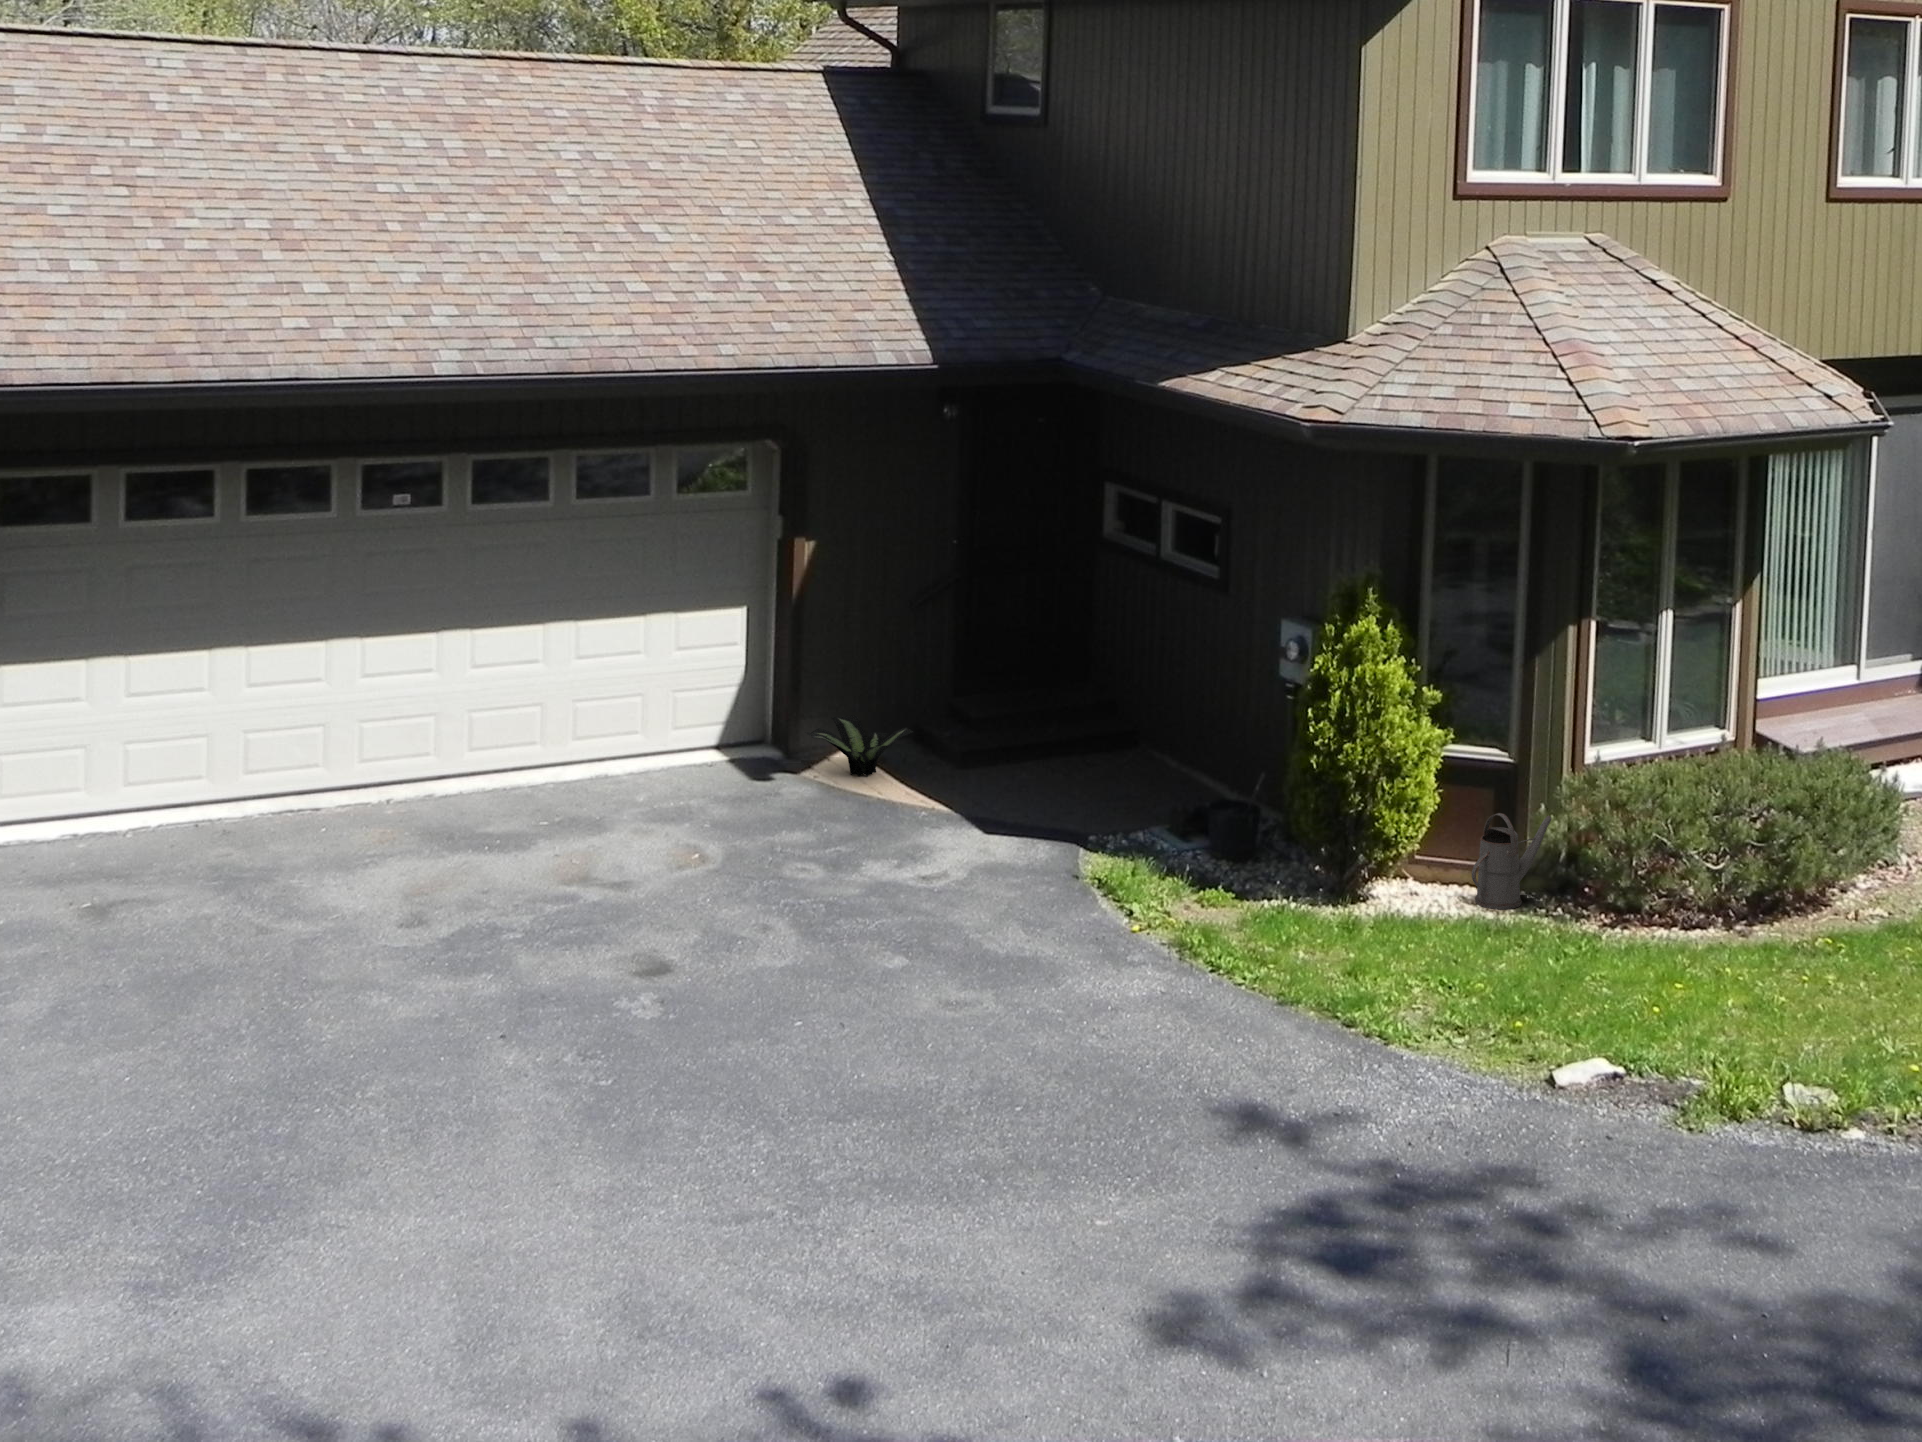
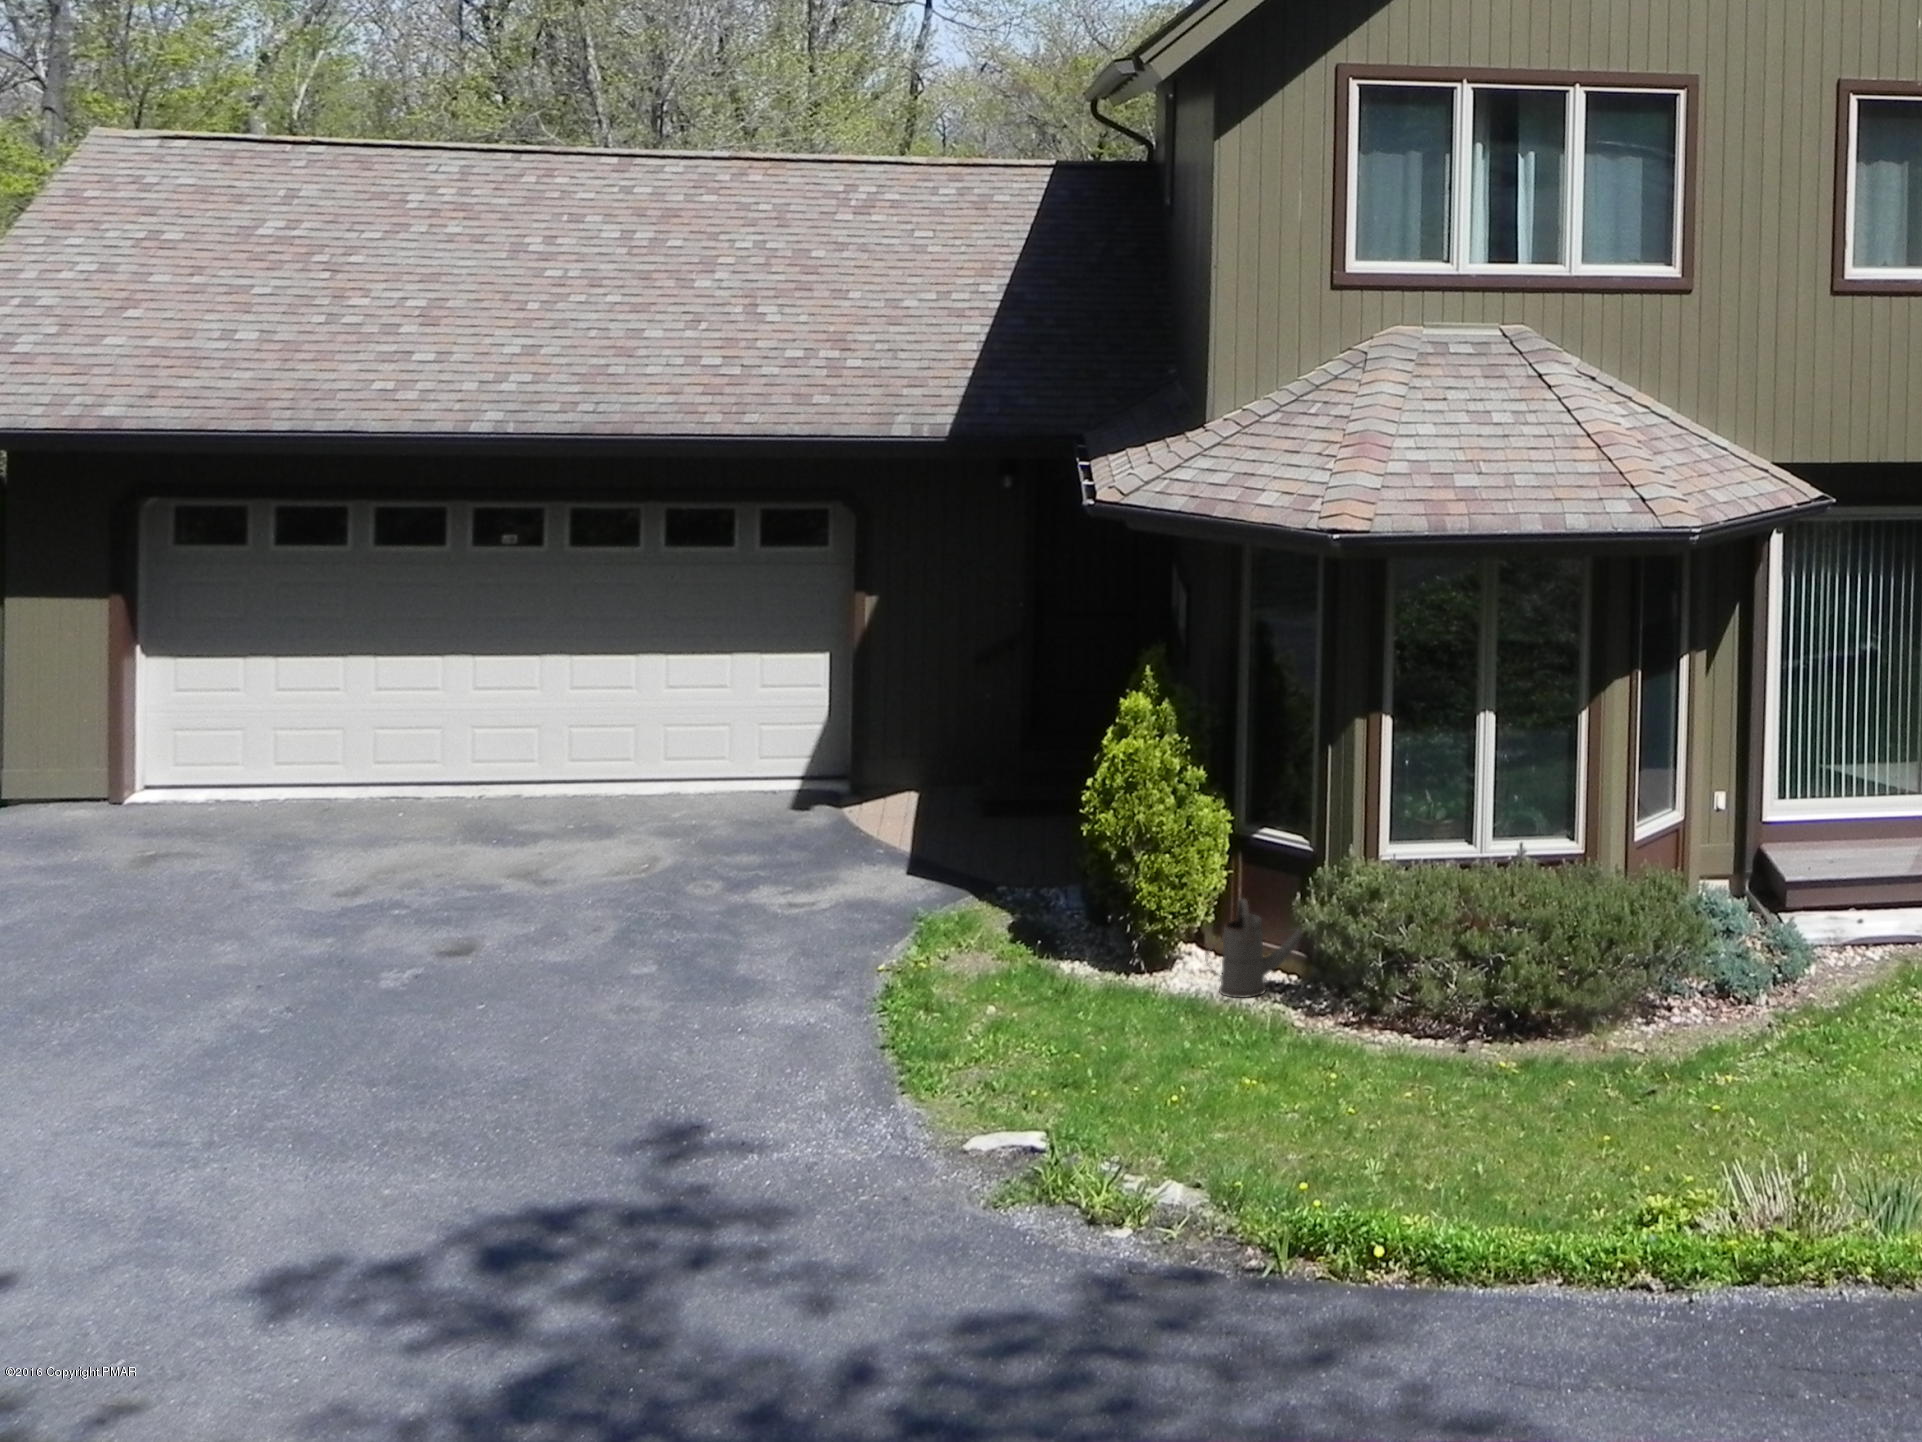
potted plant: present [805,715,913,777] -> none [852,767,960,825]

